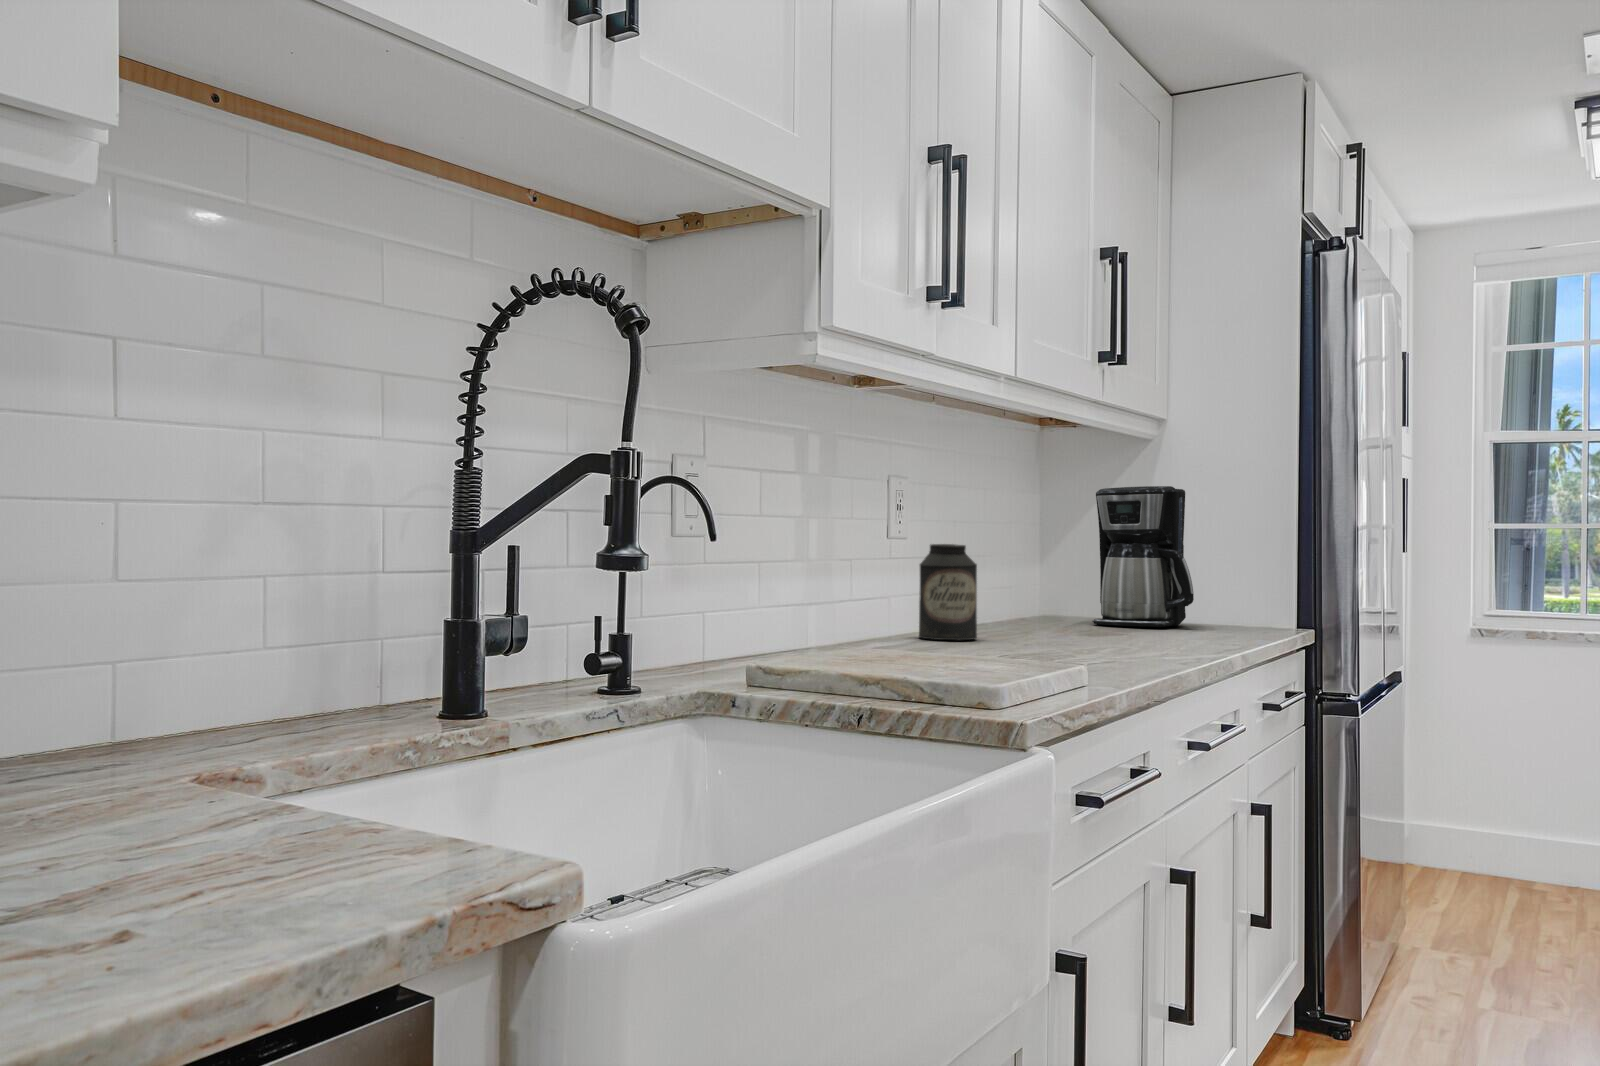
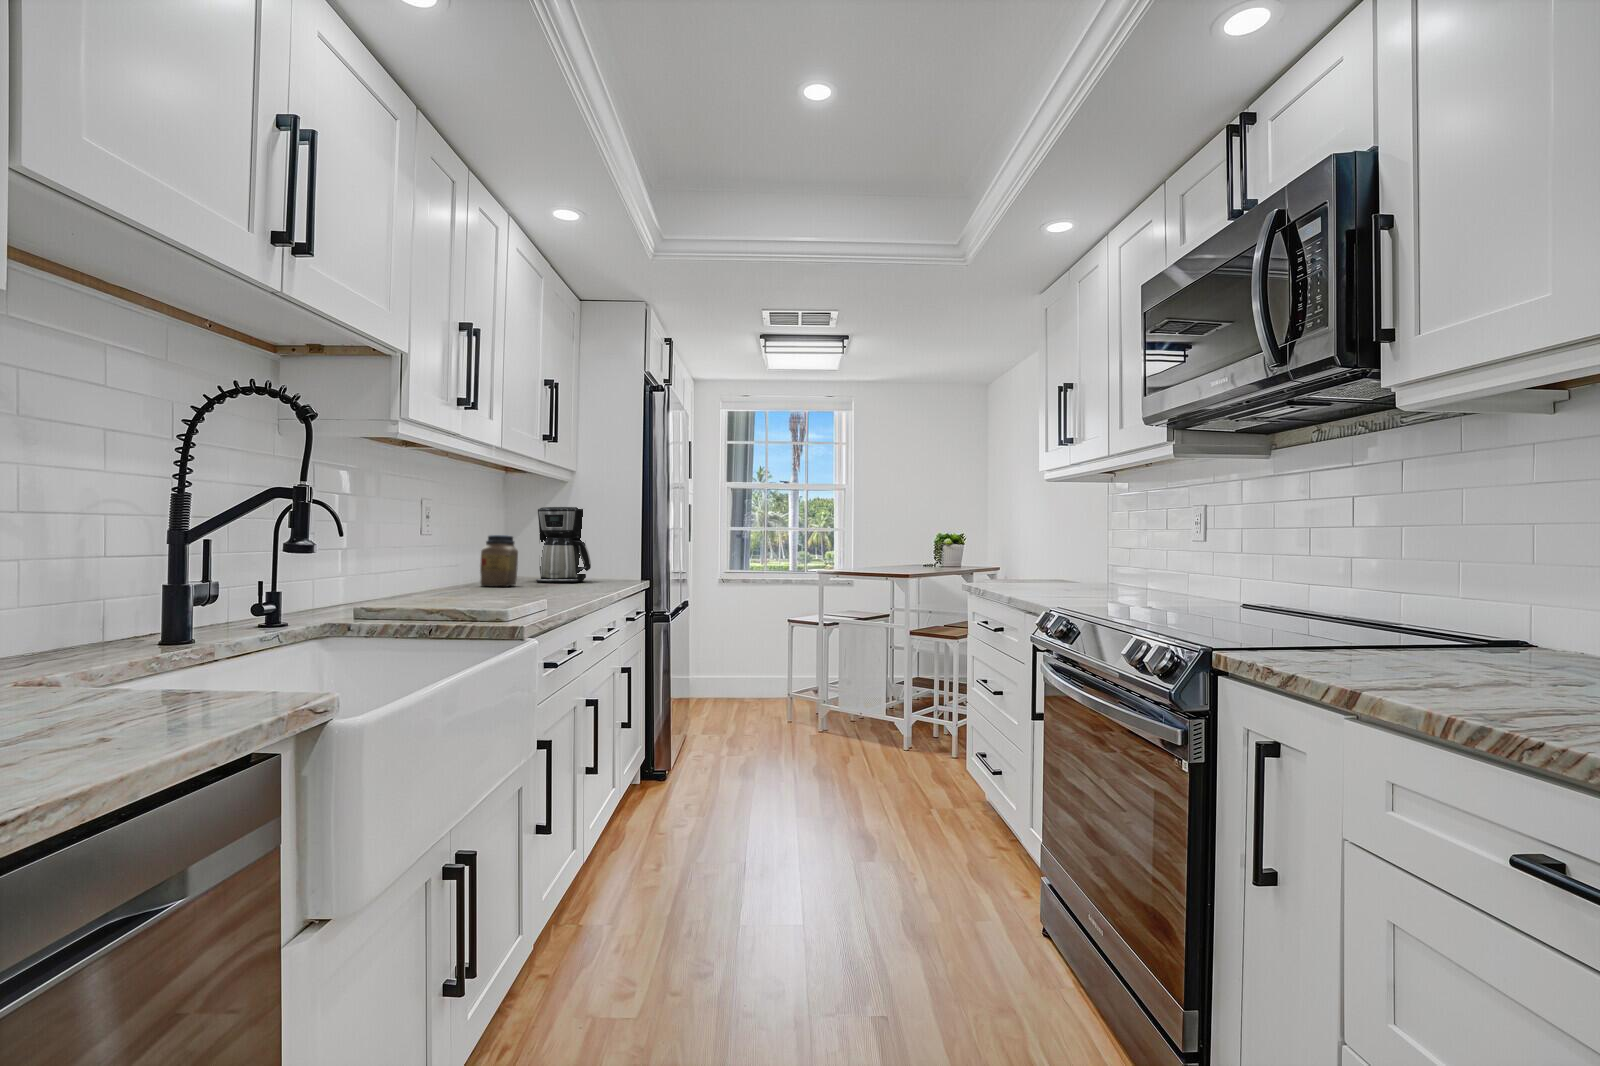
jar: none [992,539,1057,631] -> present [480,535,518,586]
canister: present [919,544,977,640] -> none [440,538,476,592]

